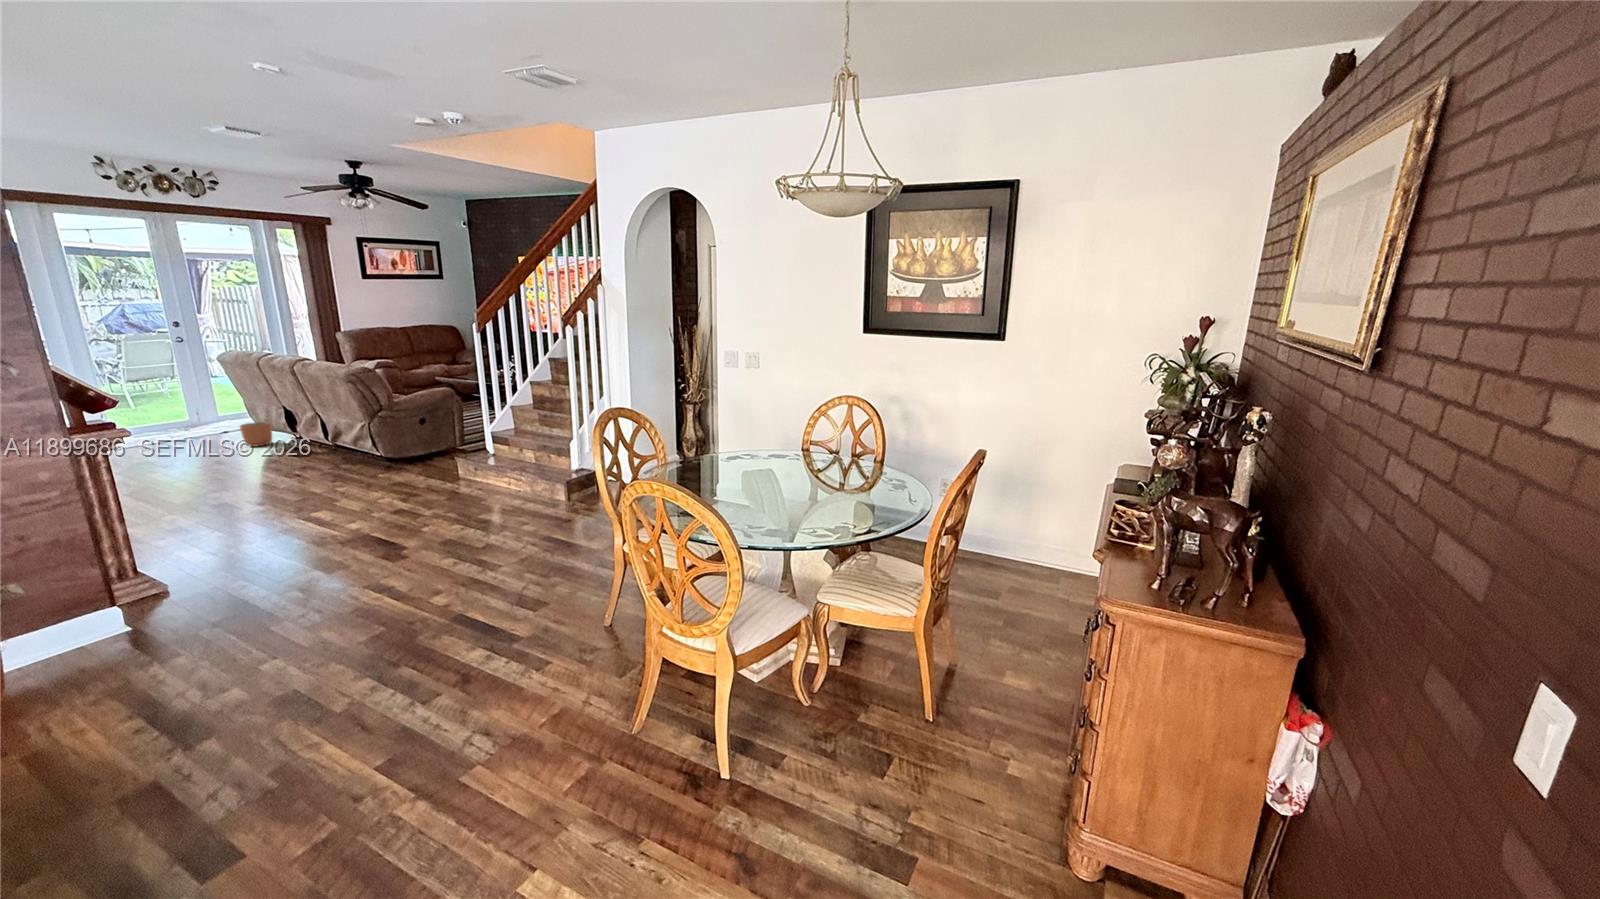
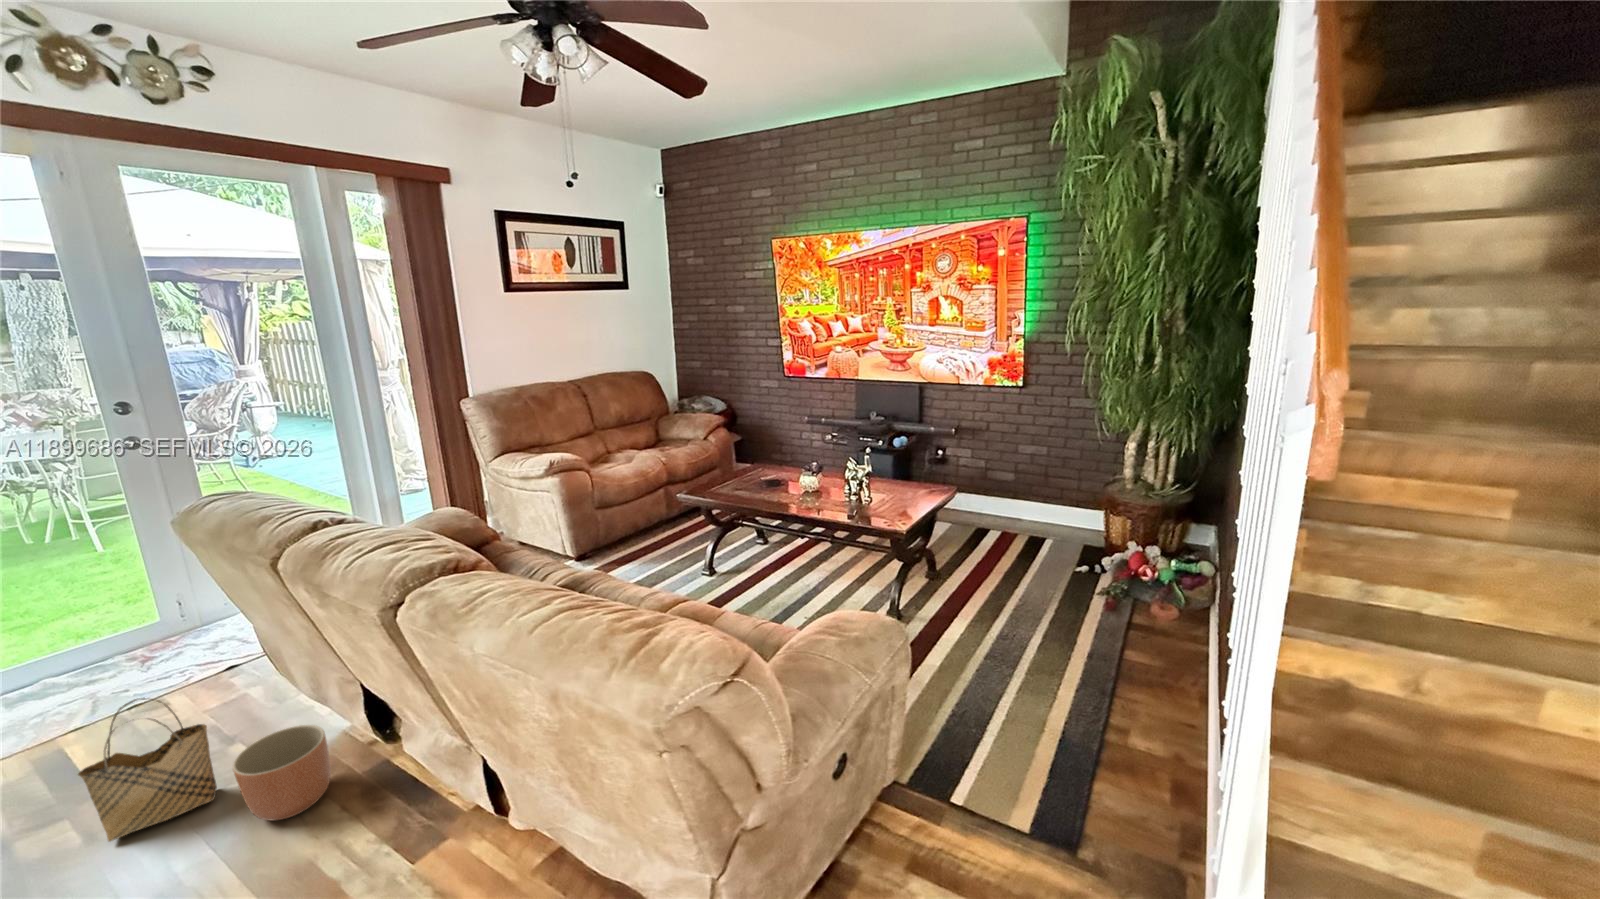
woven basket: none [189,407,232,449] -> present [78,698,217,842]

